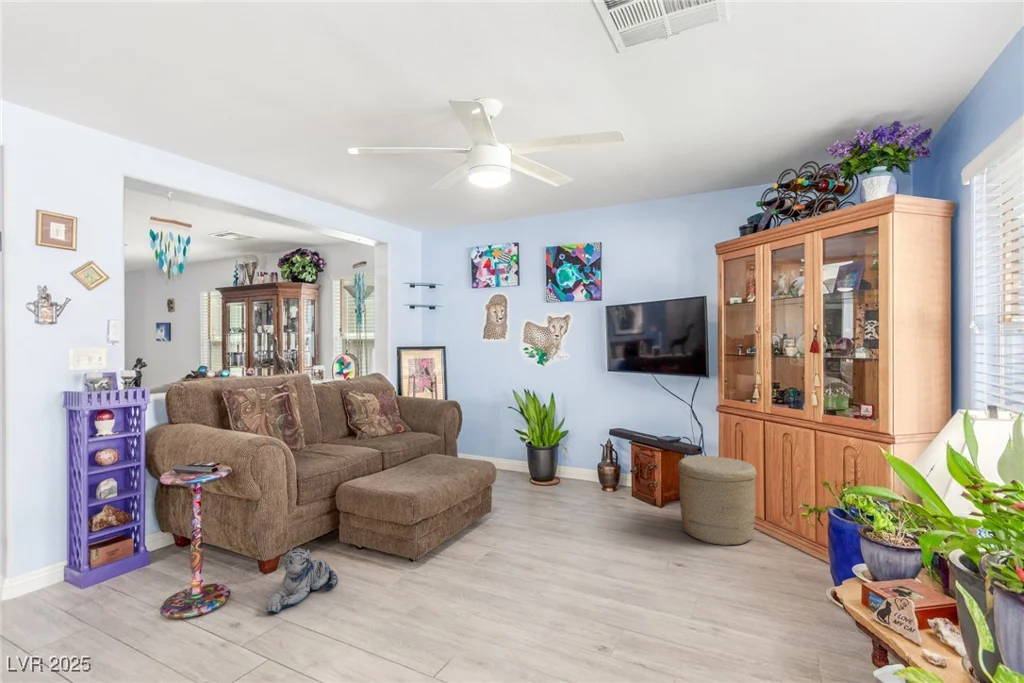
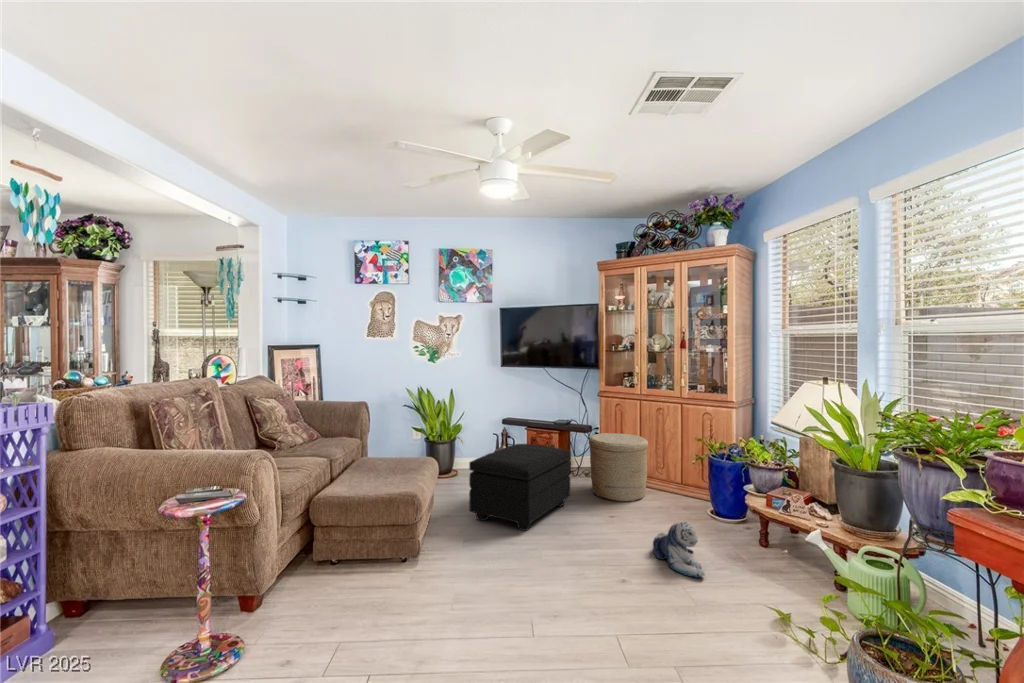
footstool: none [514,458,640,552] -> present [469,444,571,531]
plush toy: present [267,548,337,612] -> present [653,522,704,578]

